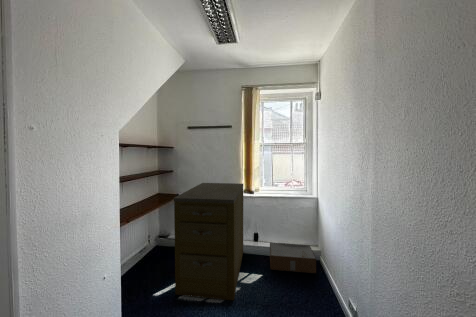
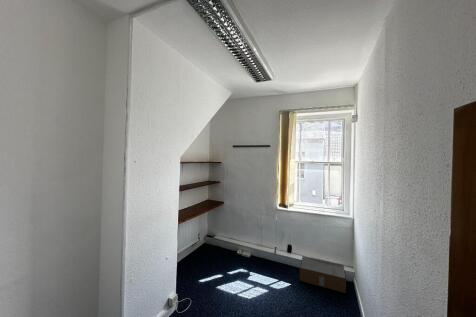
filing cabinet: present [174,183,243,300] -> none [215,194,279,299]

